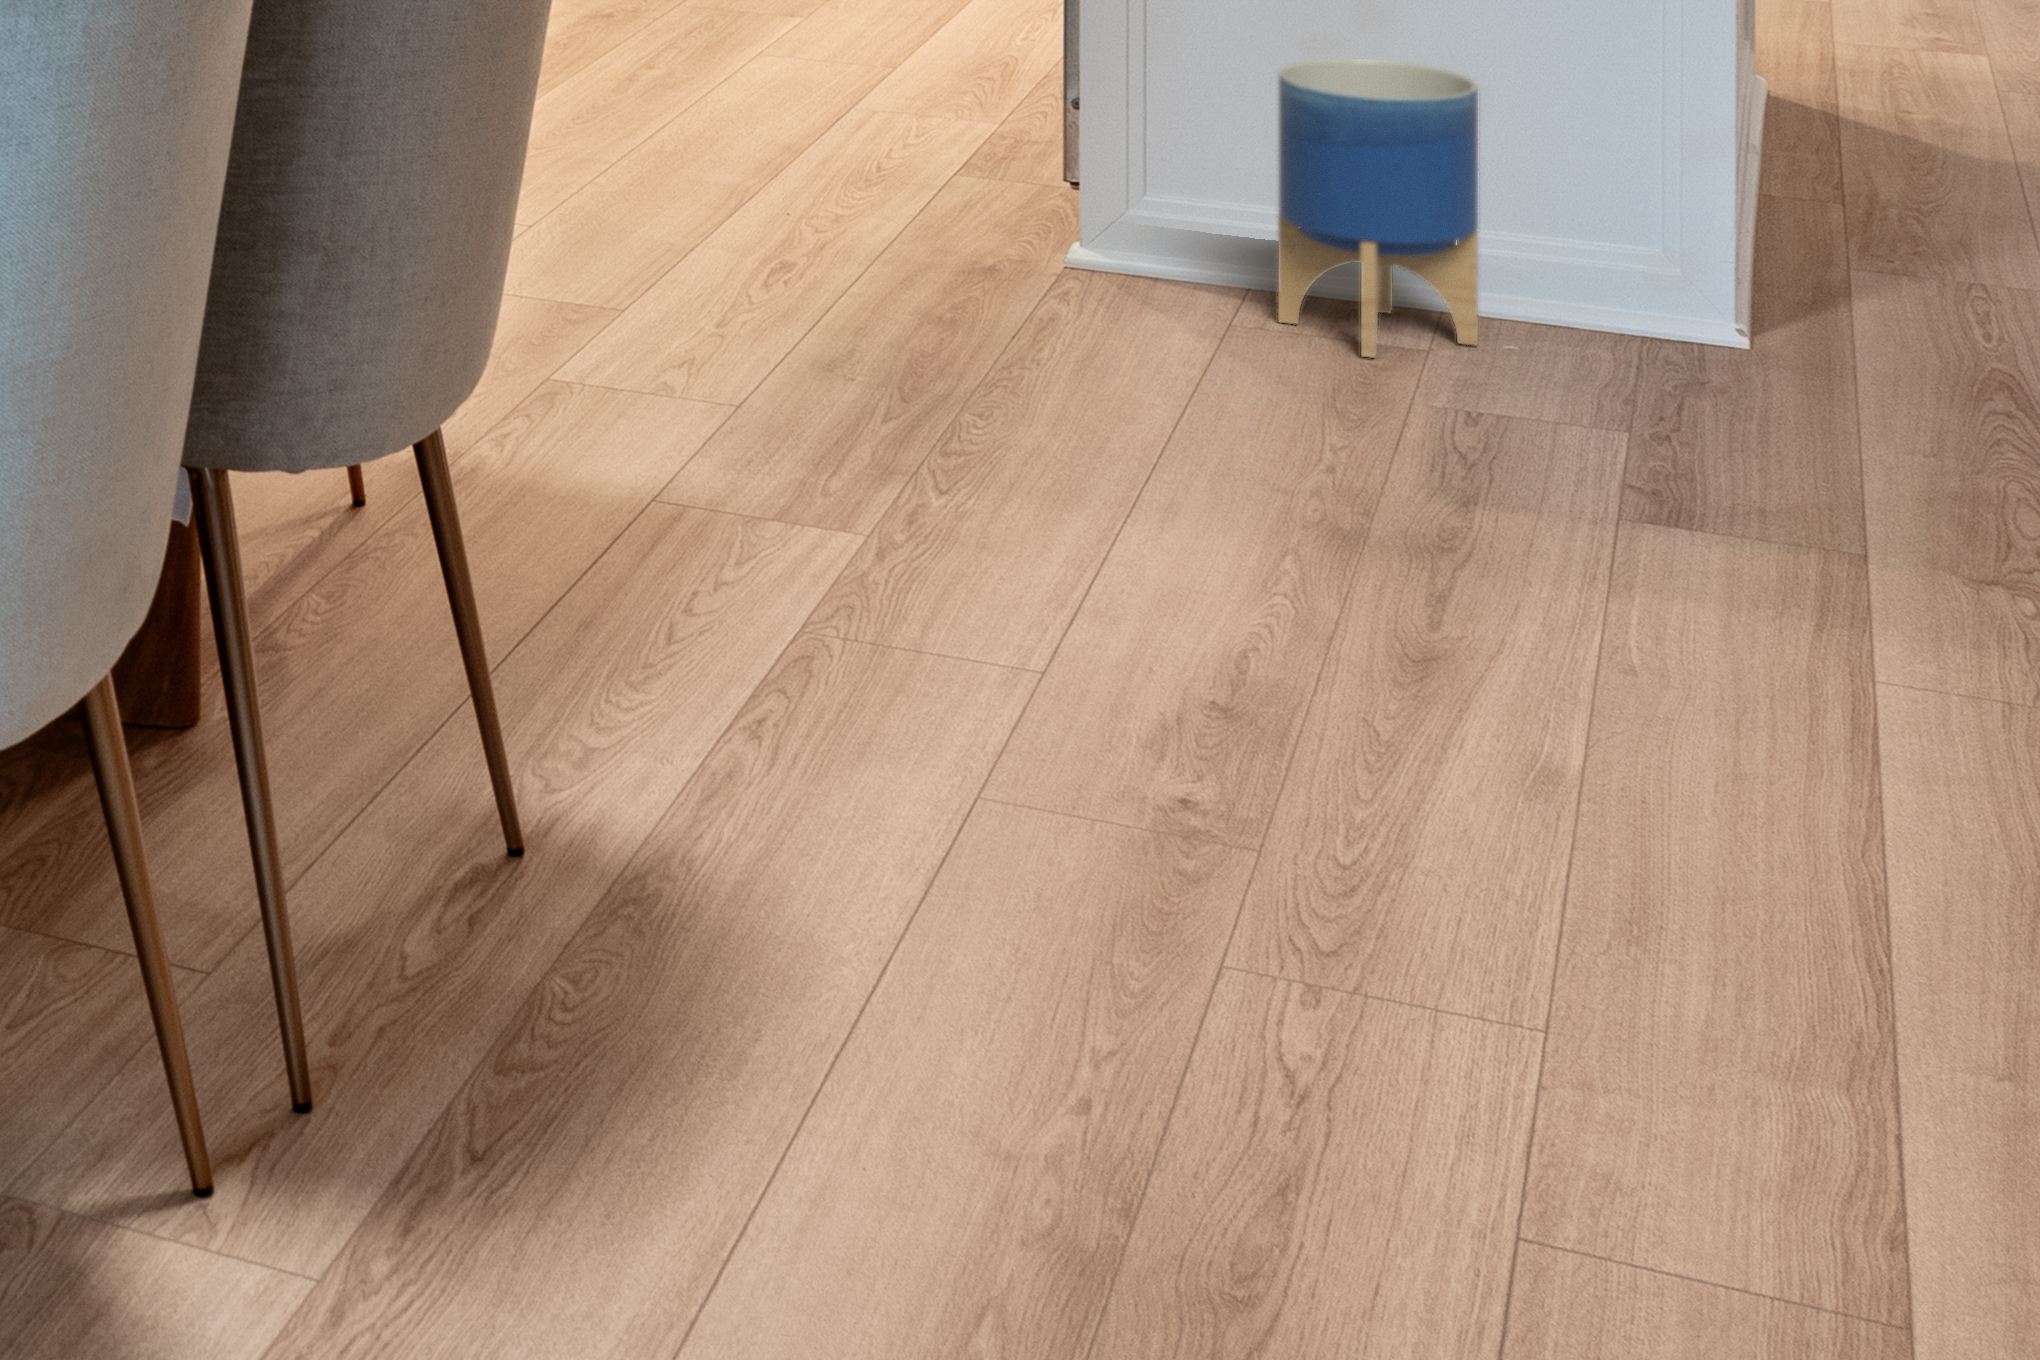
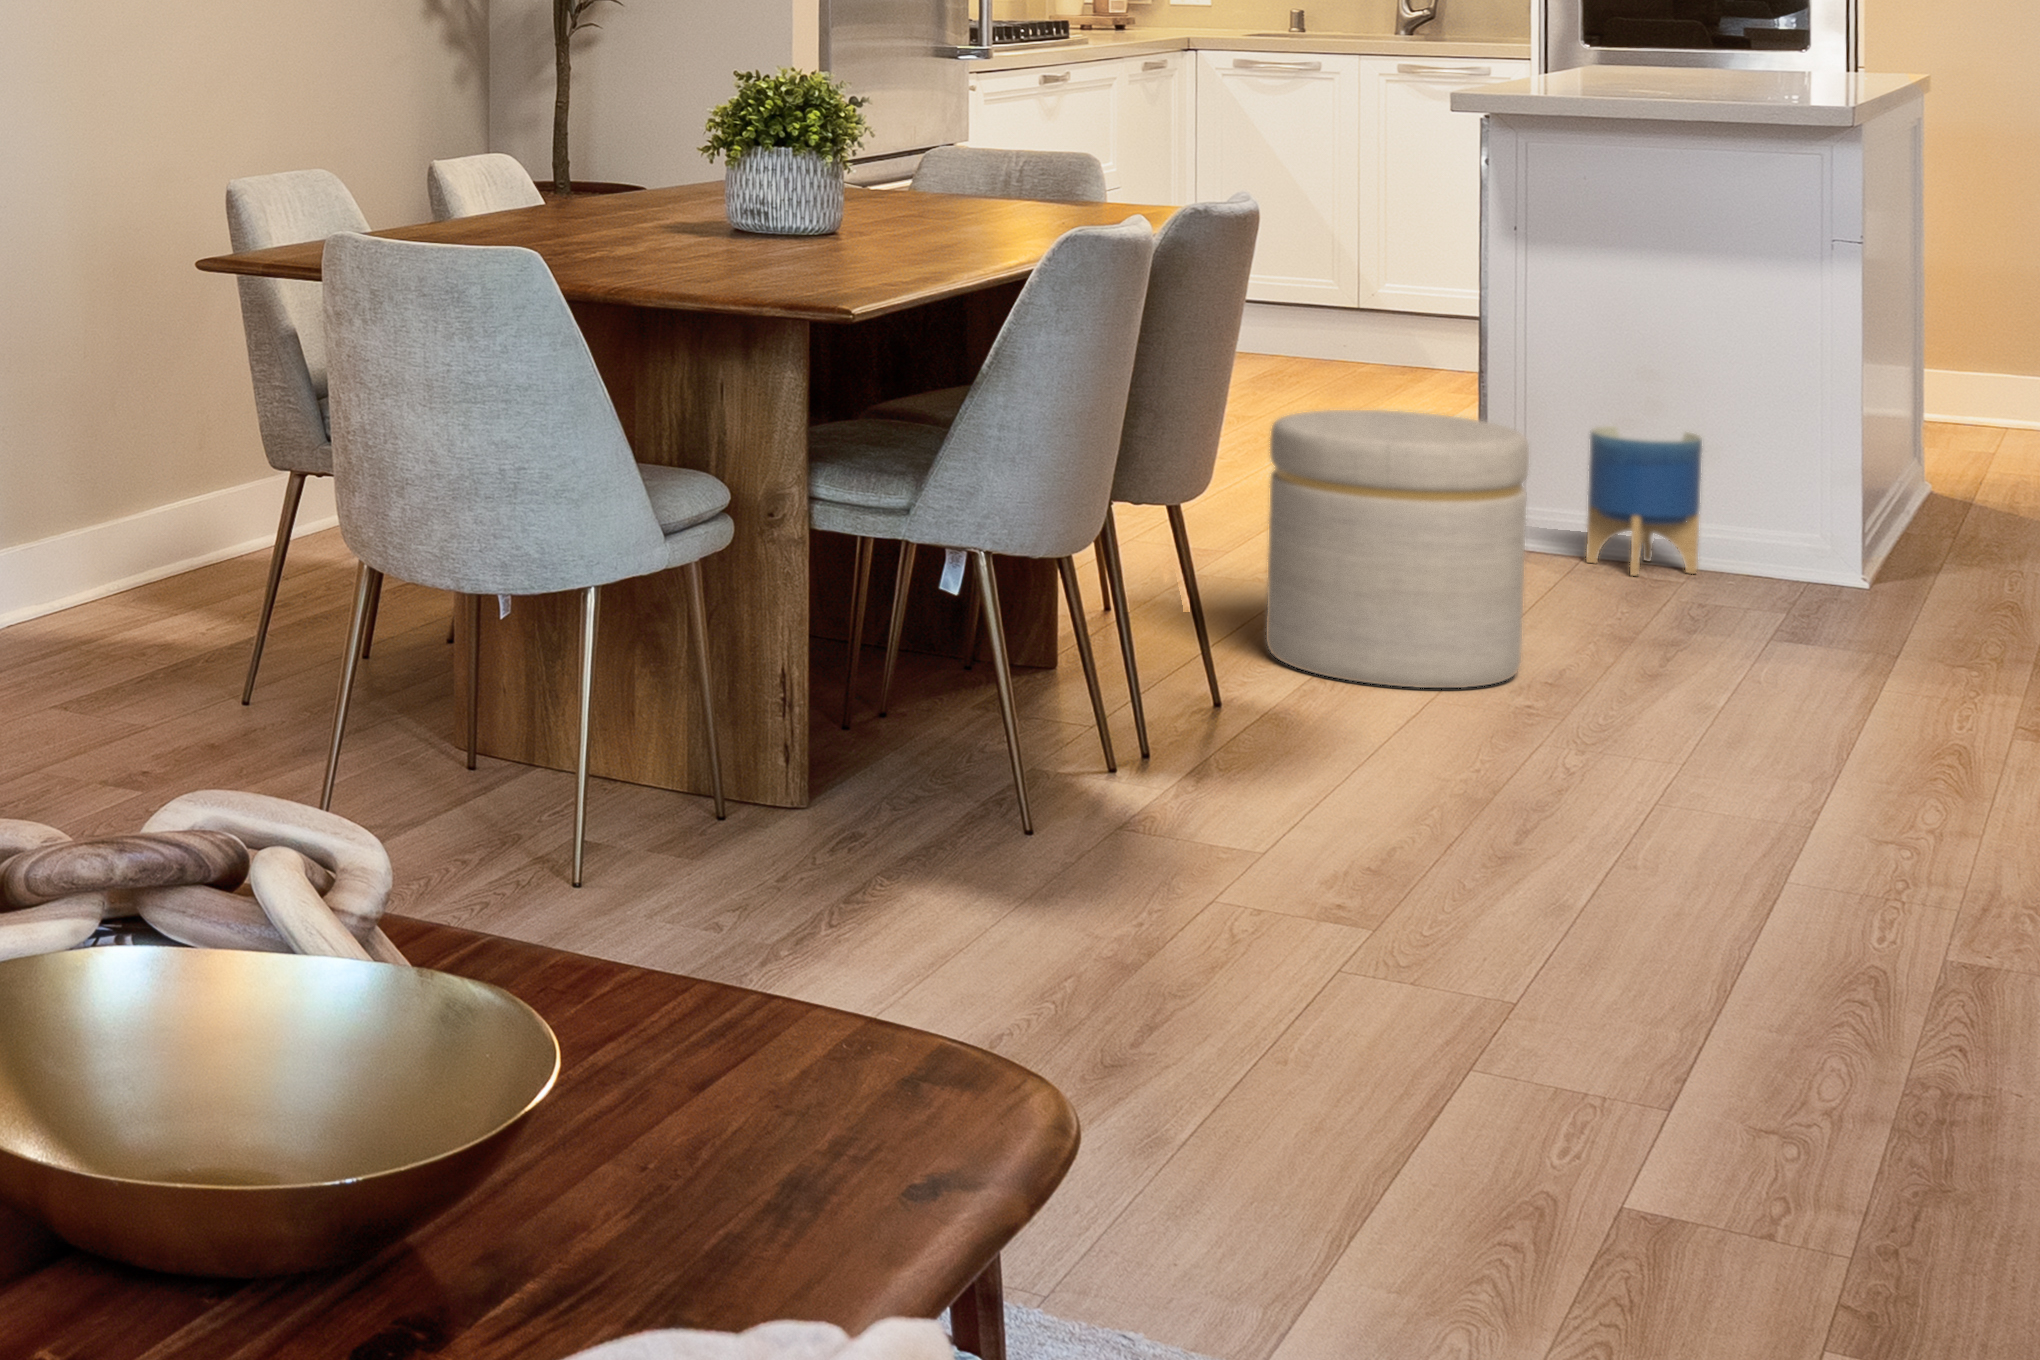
ottoman: none [659,110,1186,774] -> present [1266,410,1529,688]

